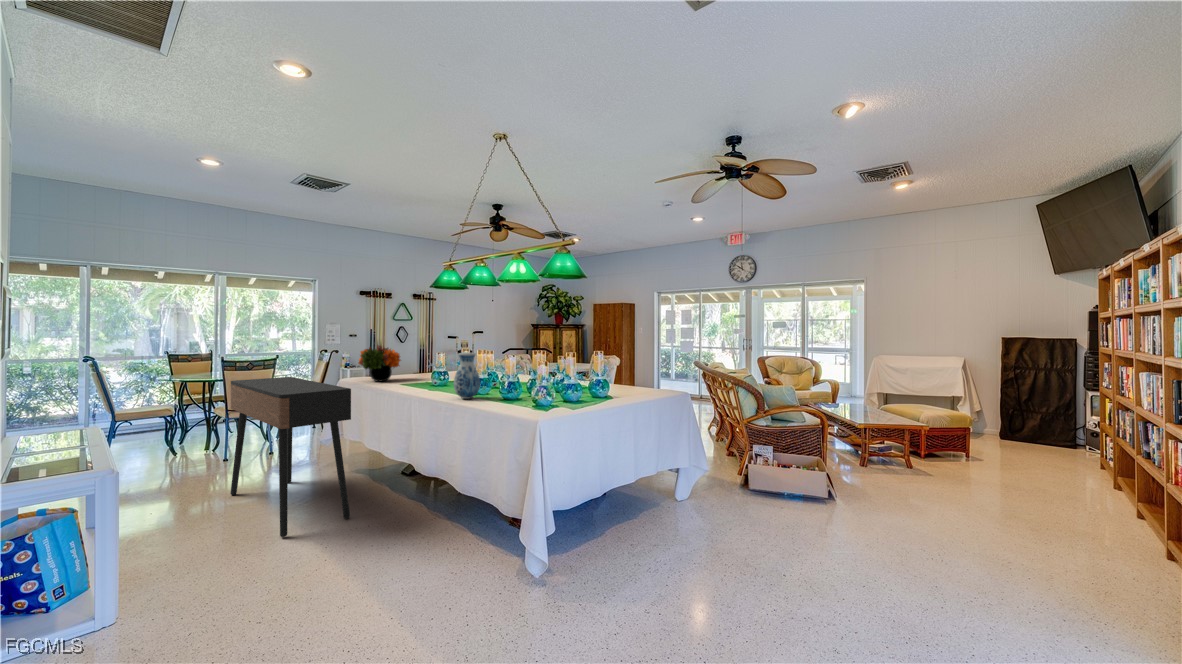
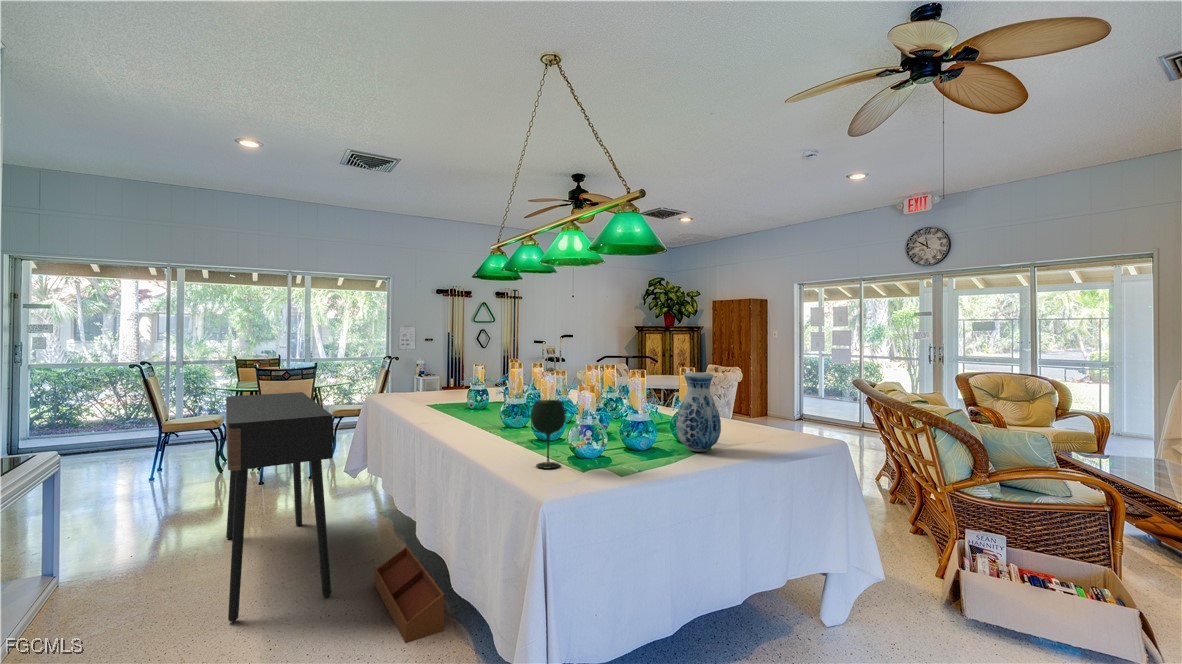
flower arrangement: present [358,346,401,382] -> none [385,353,440,400]
vase: present [454,353,480,399] -> present [676,372,721,452]
wine glass: none [514,370,535,410] -> present [531,400,566,468]
storage bin: none [379,482,445,534] -> present [375,546,445,643]

